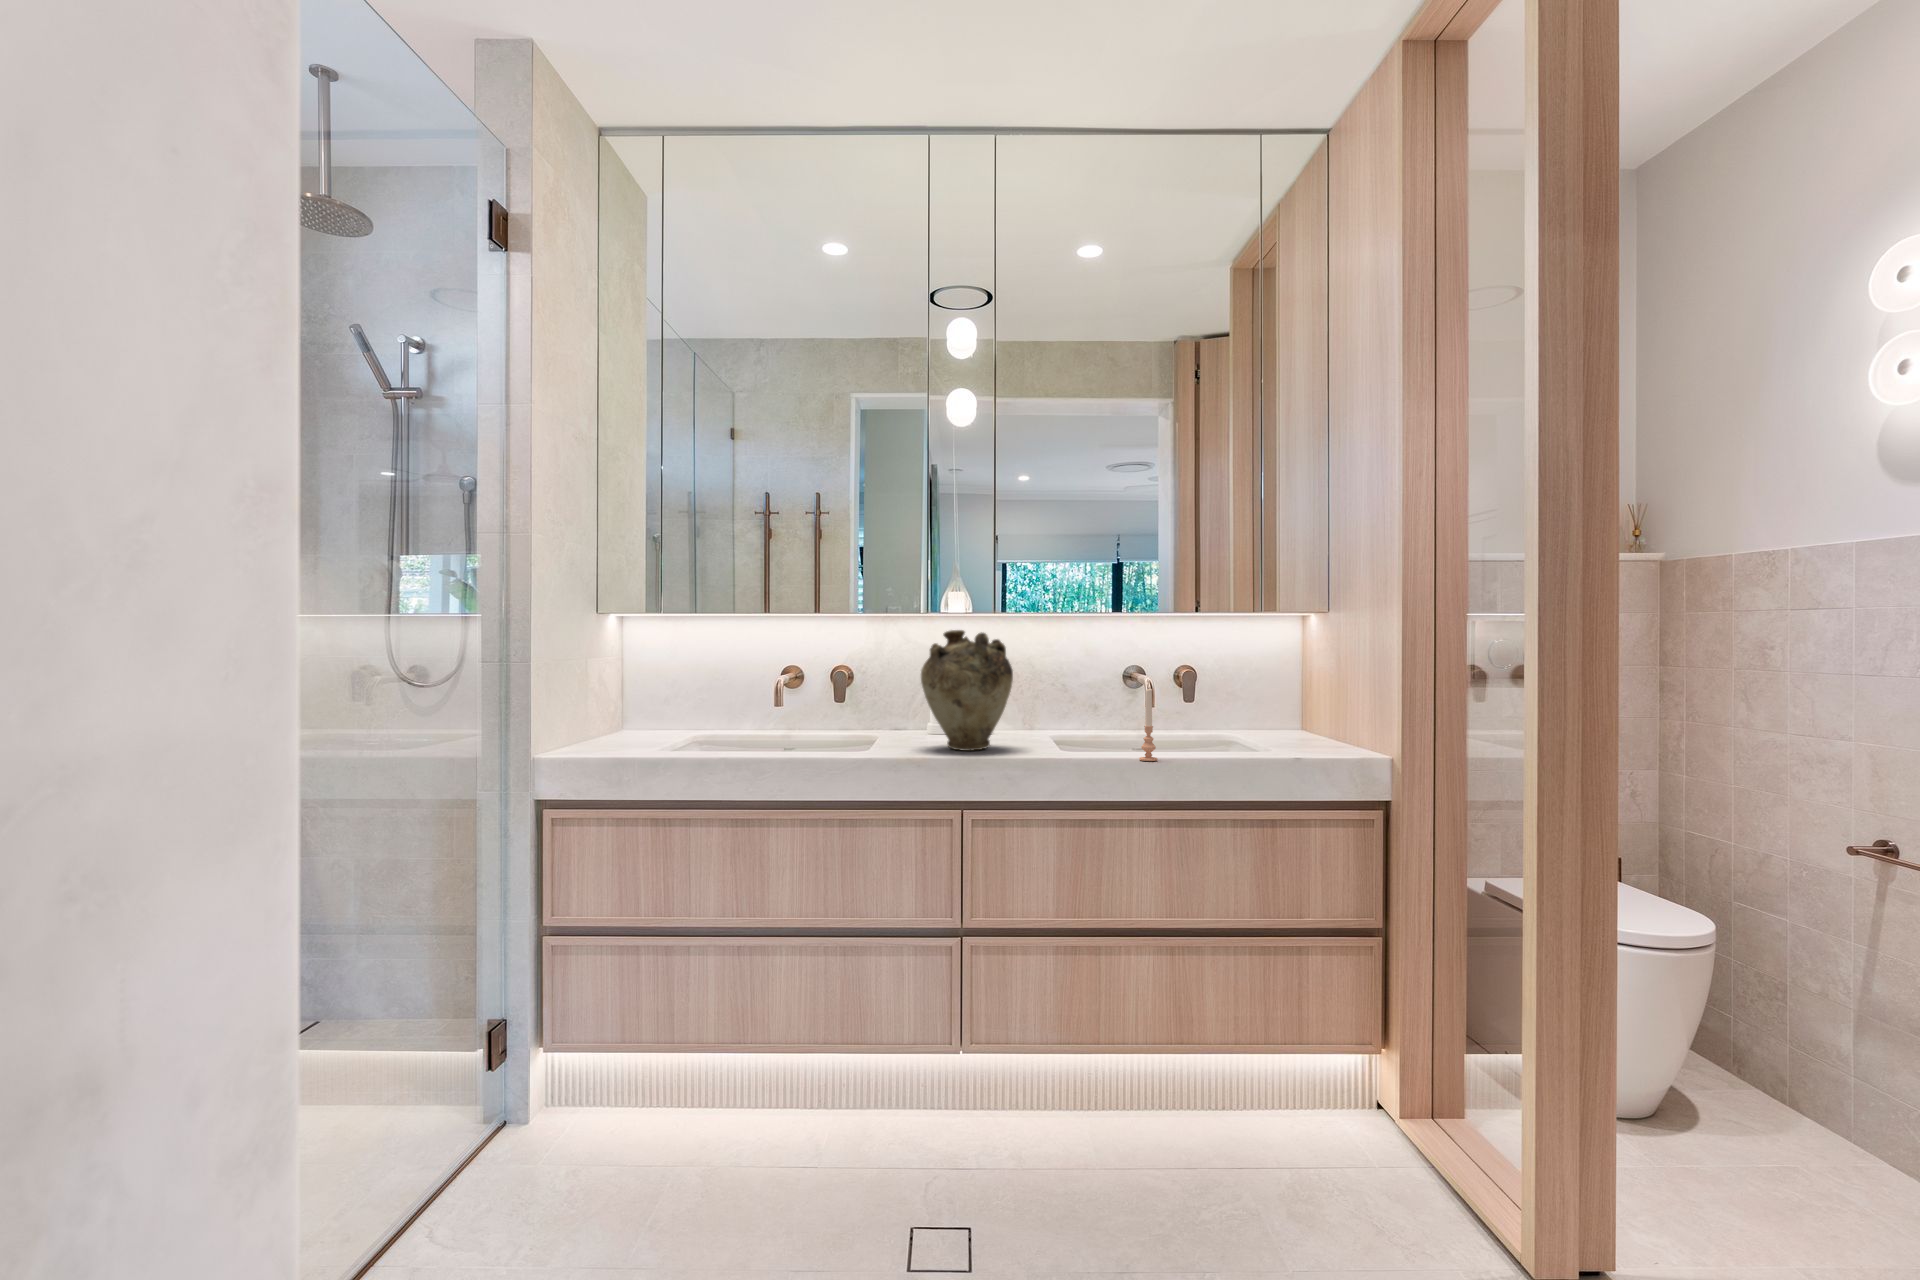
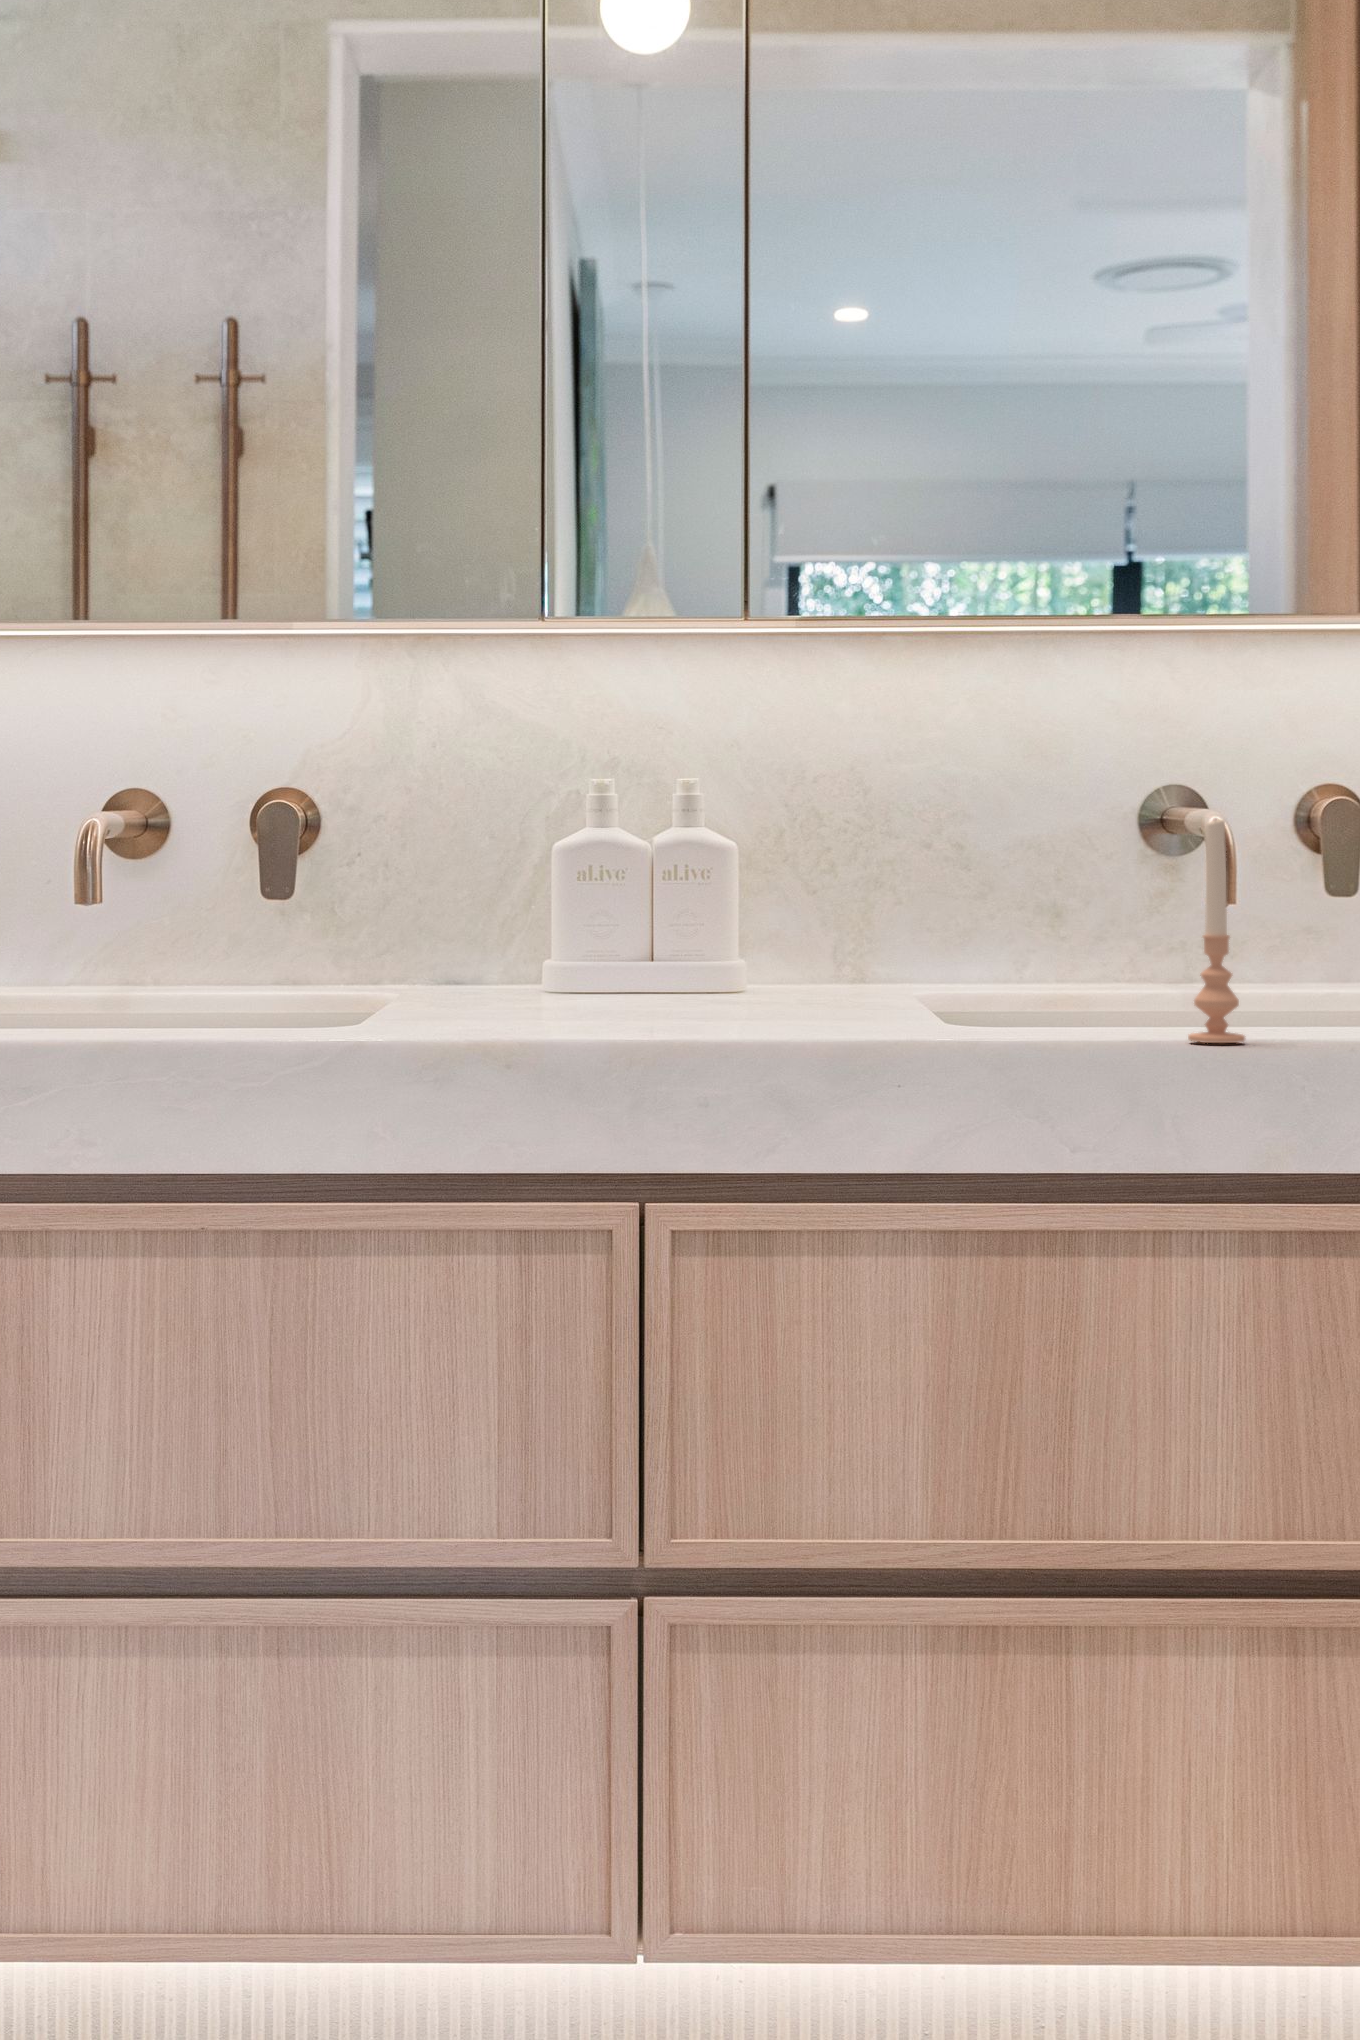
vase: present [921,630,1013,751] -> none [515,657,797,1024]

